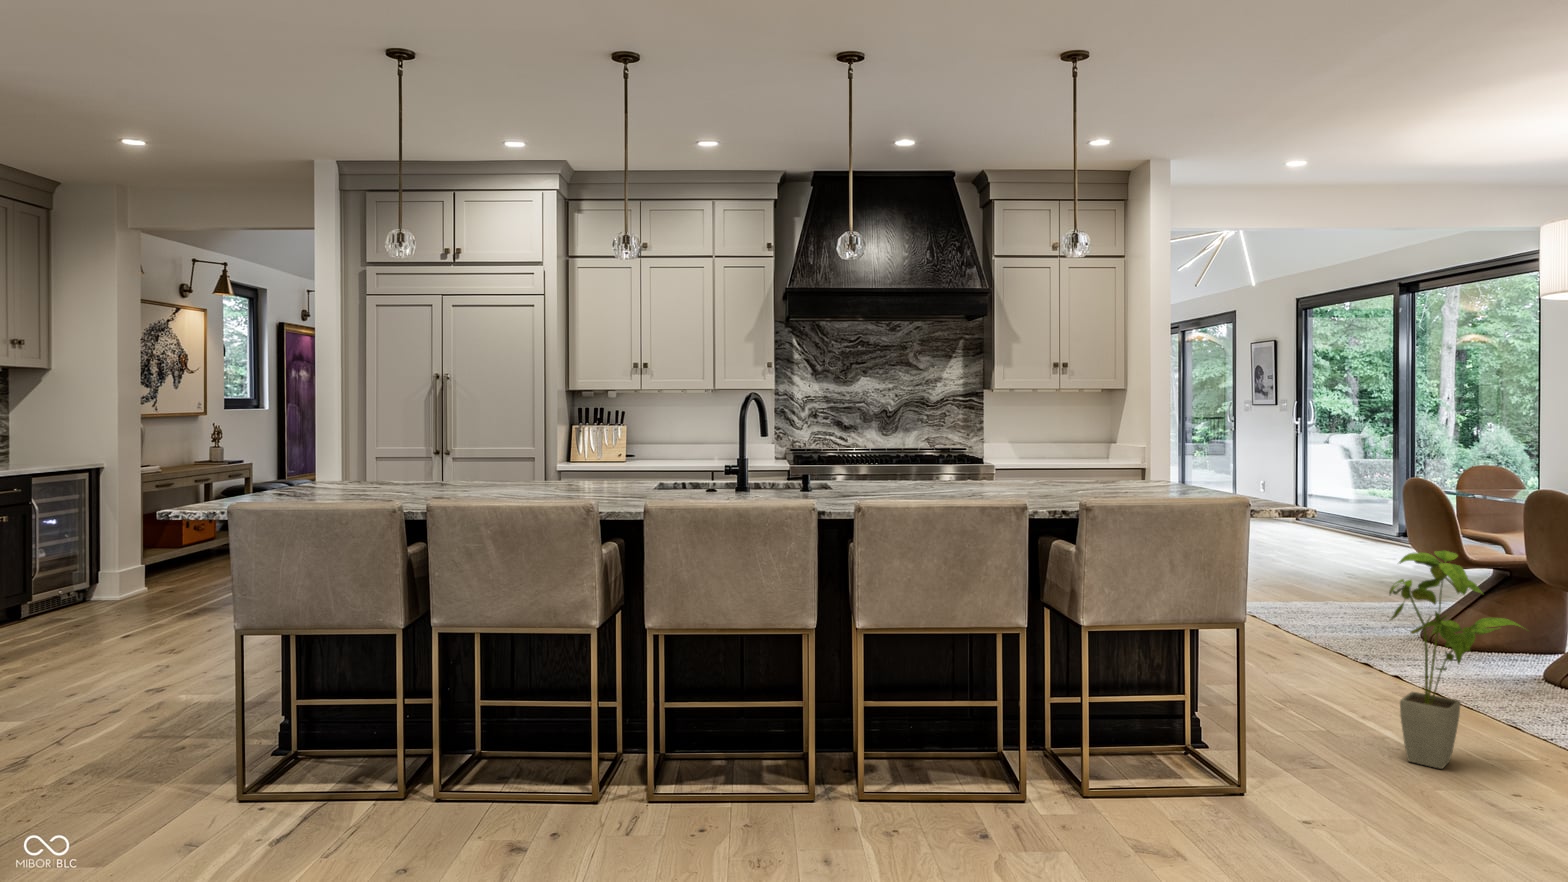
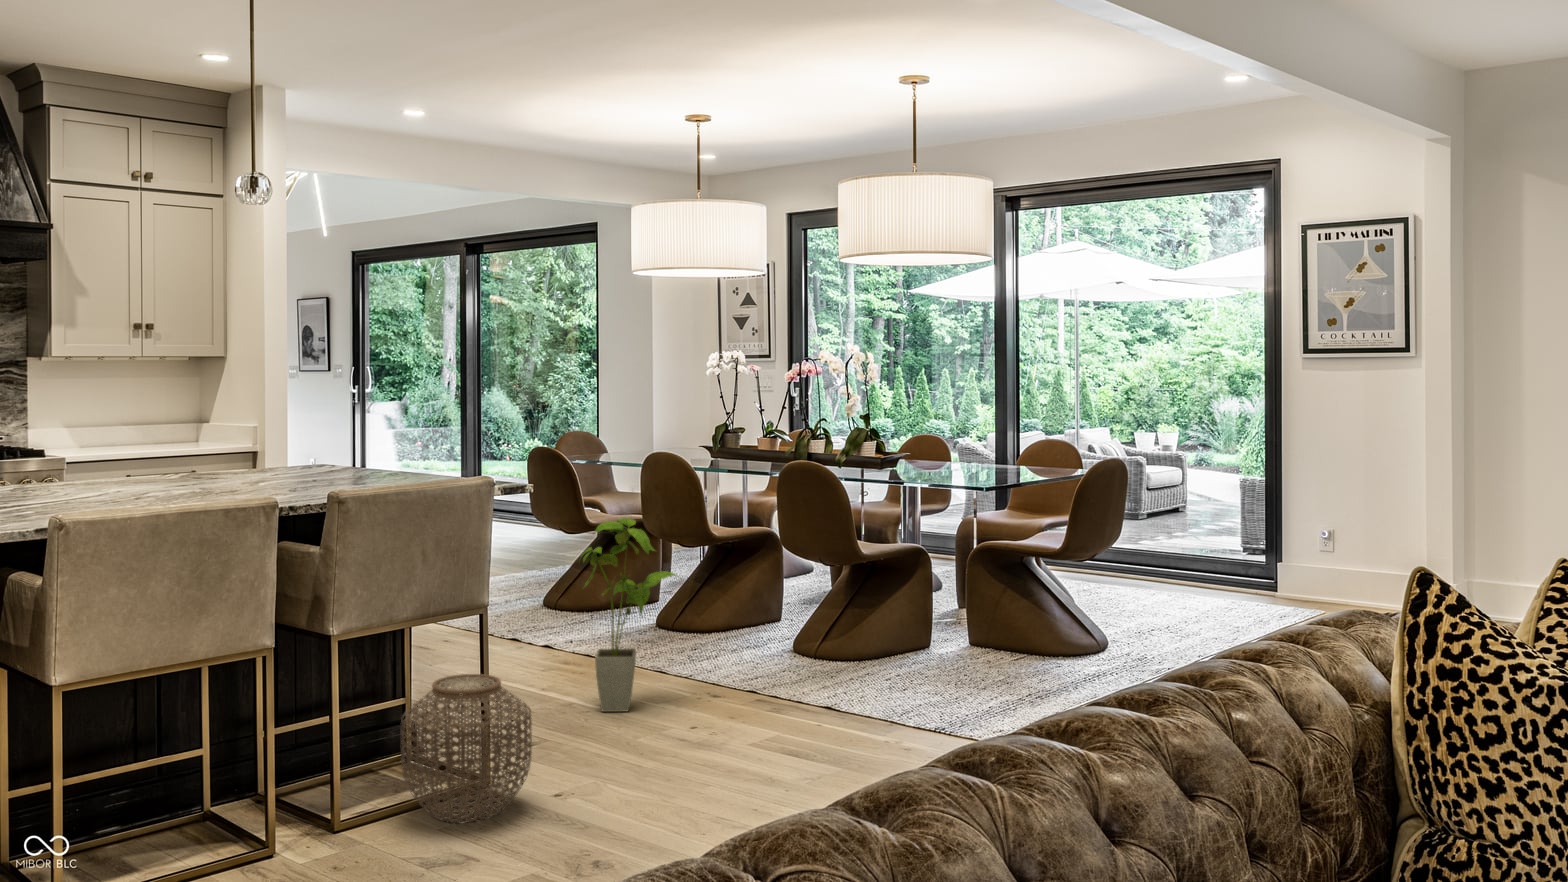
woven basket: none [1111,686,1250,840] -> present [401,674,532,823]

